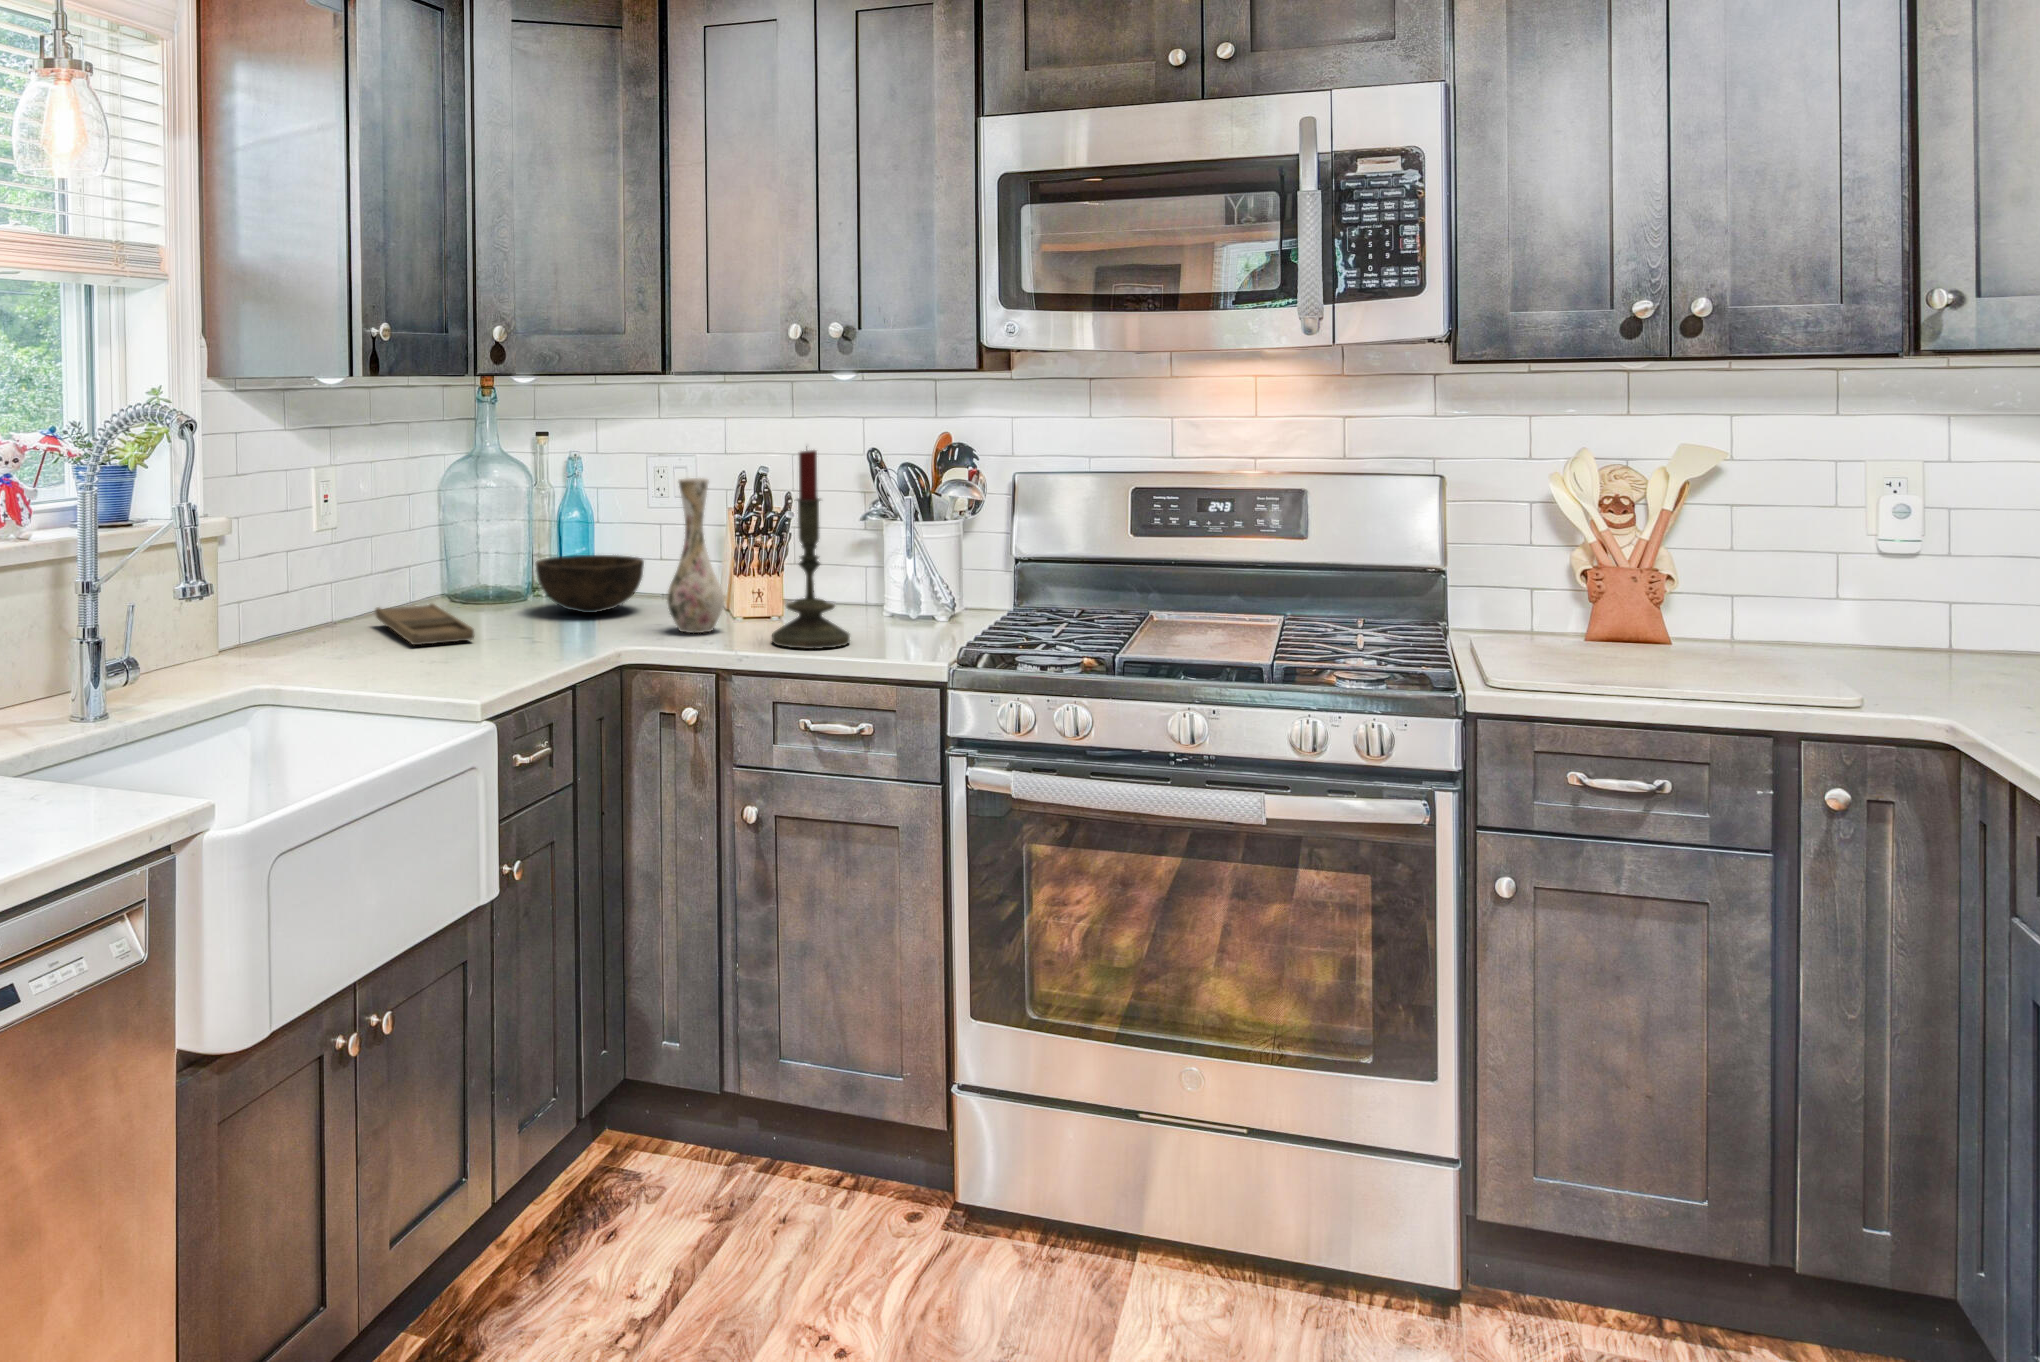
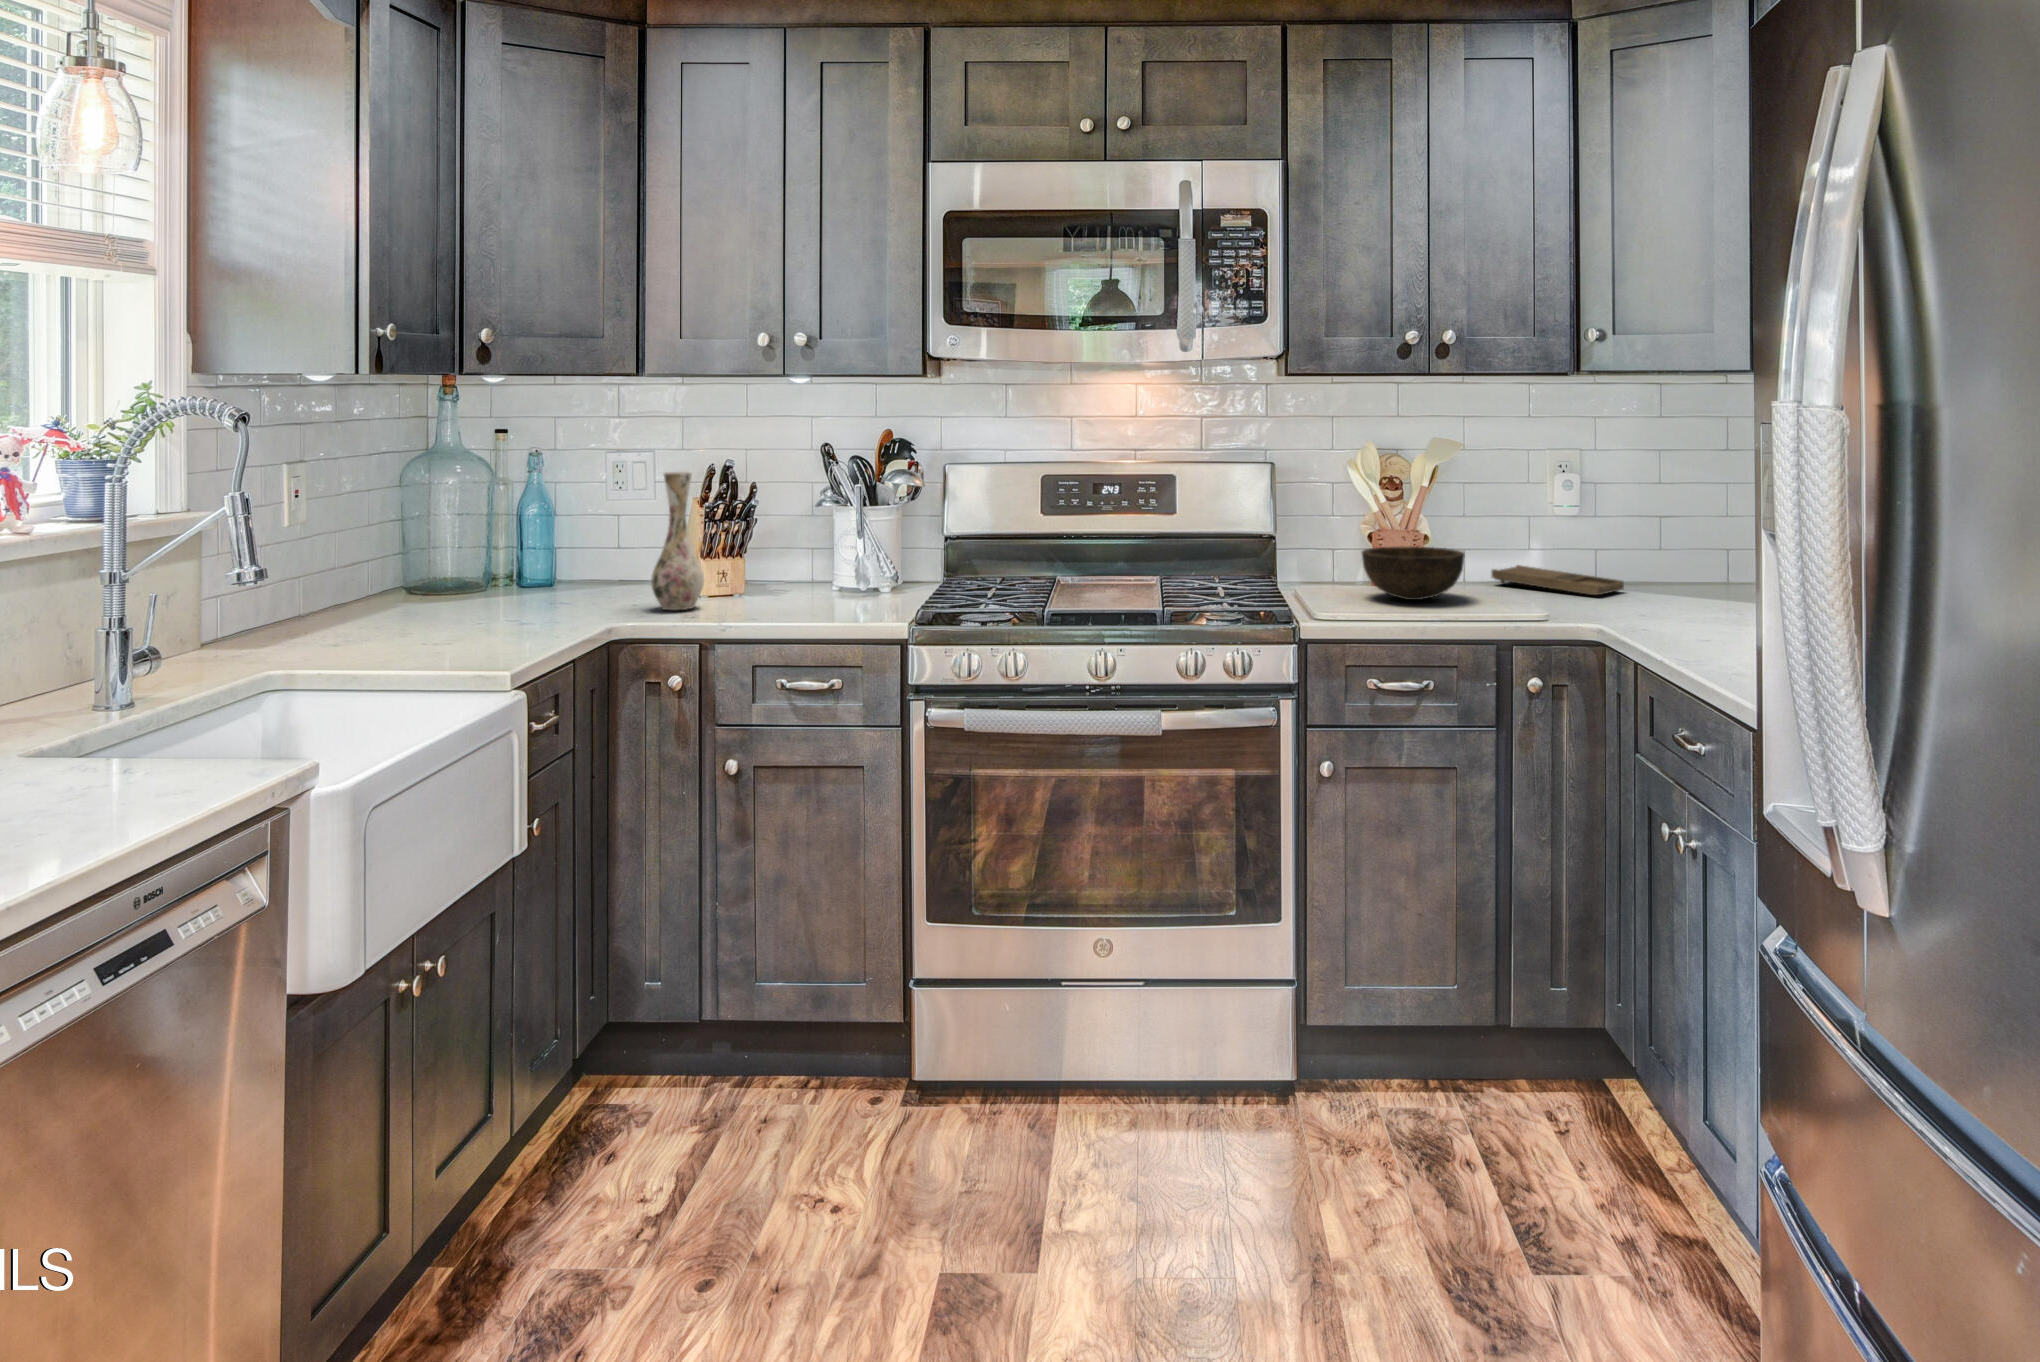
candle: present [772,447,850,649] -> none [752,440,820,618]
bowl: present [536,555,644,613] -> present [1361,546,1465,600]
tray: present [376,604,474,645] -> present [1491,565,1624,595]

